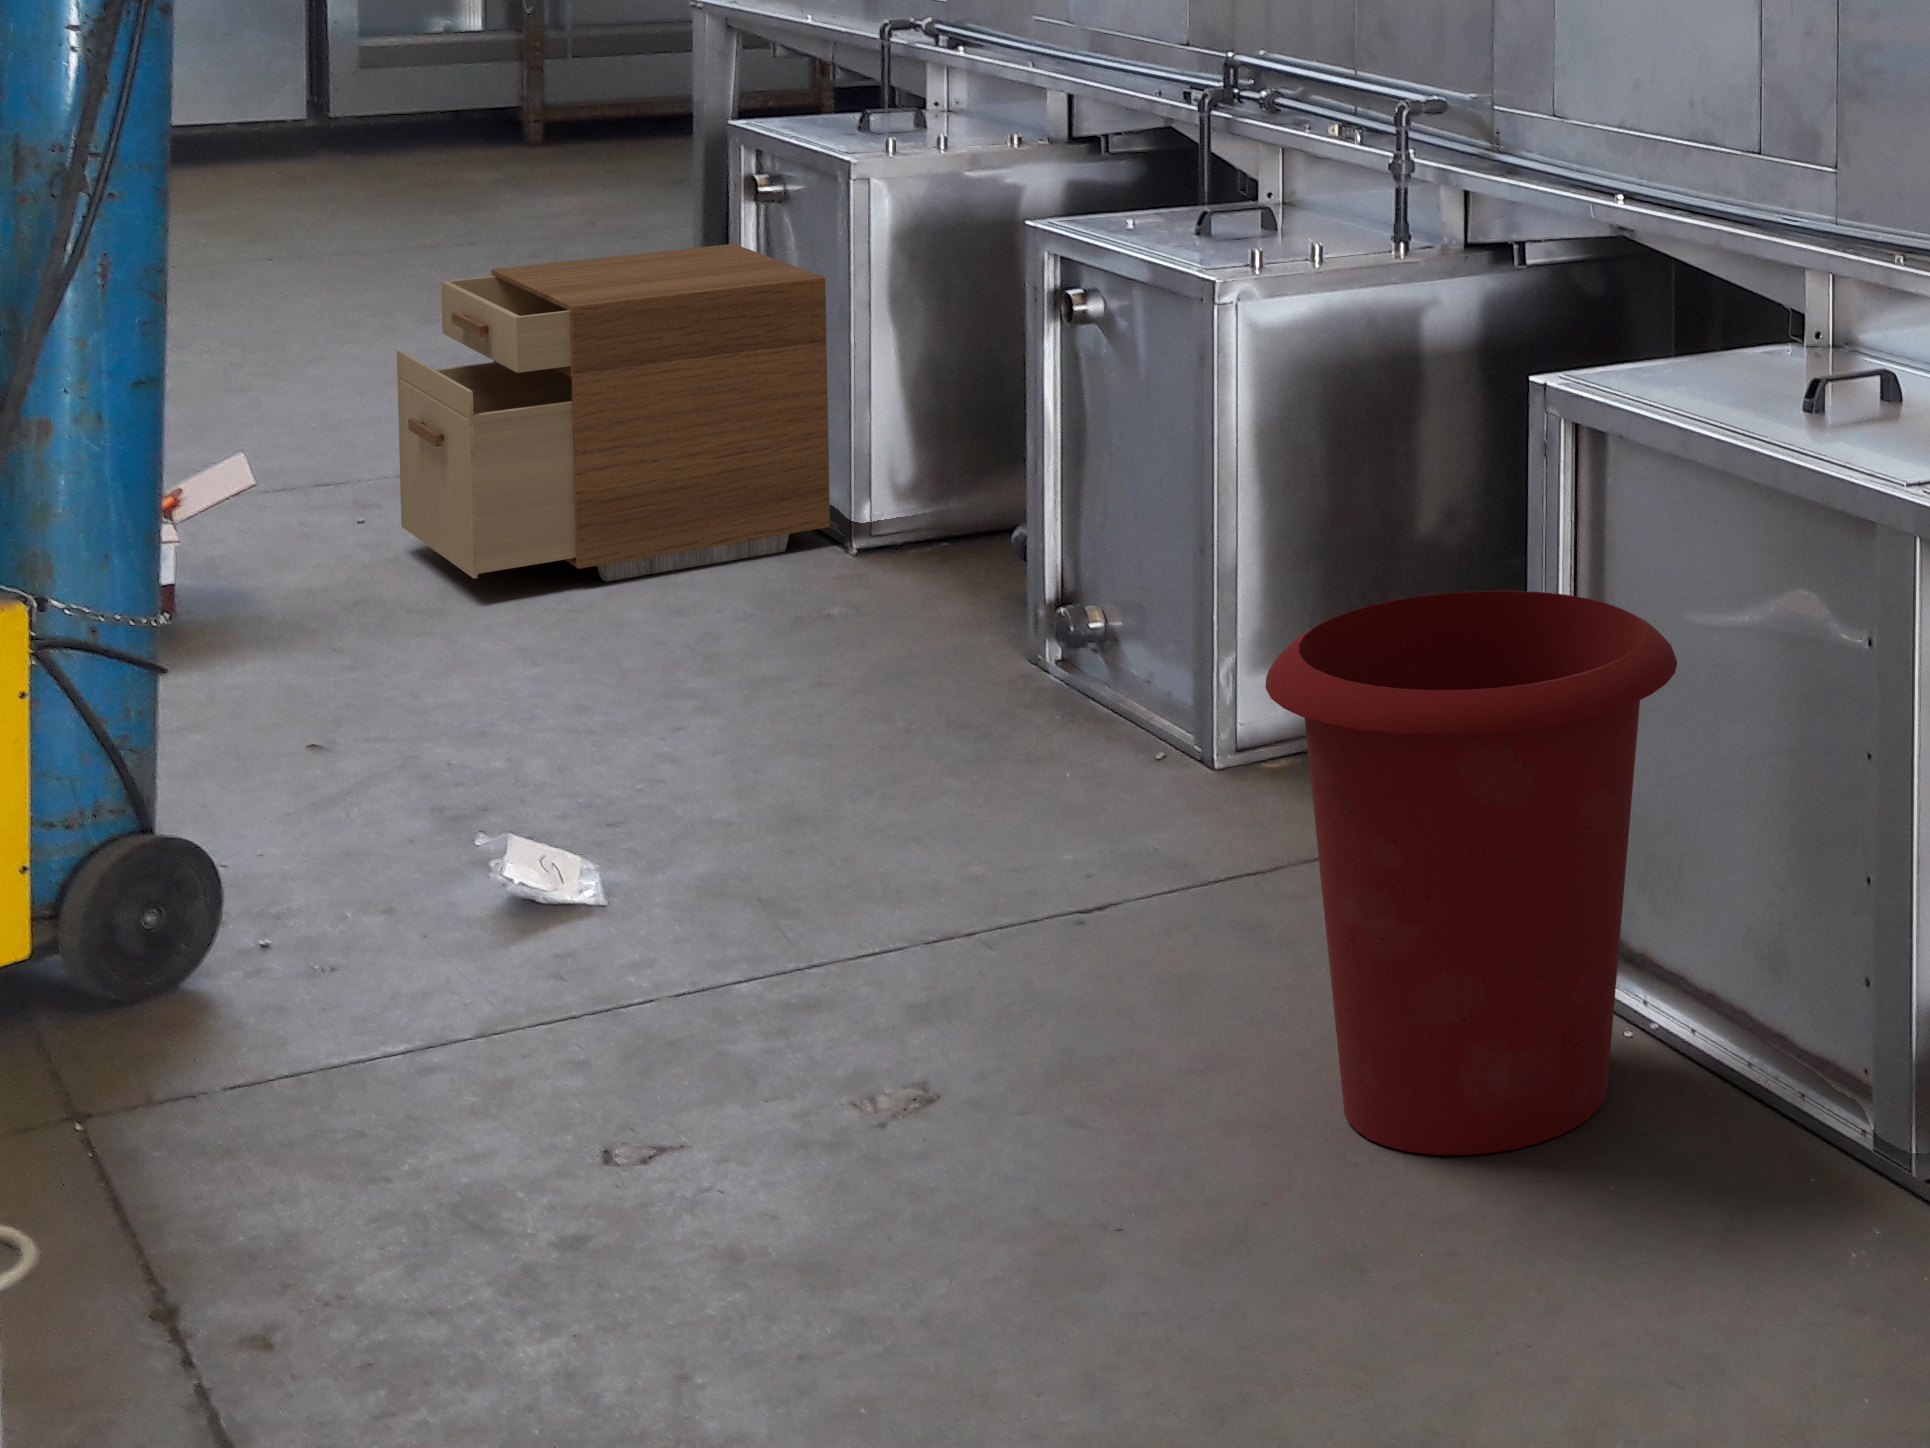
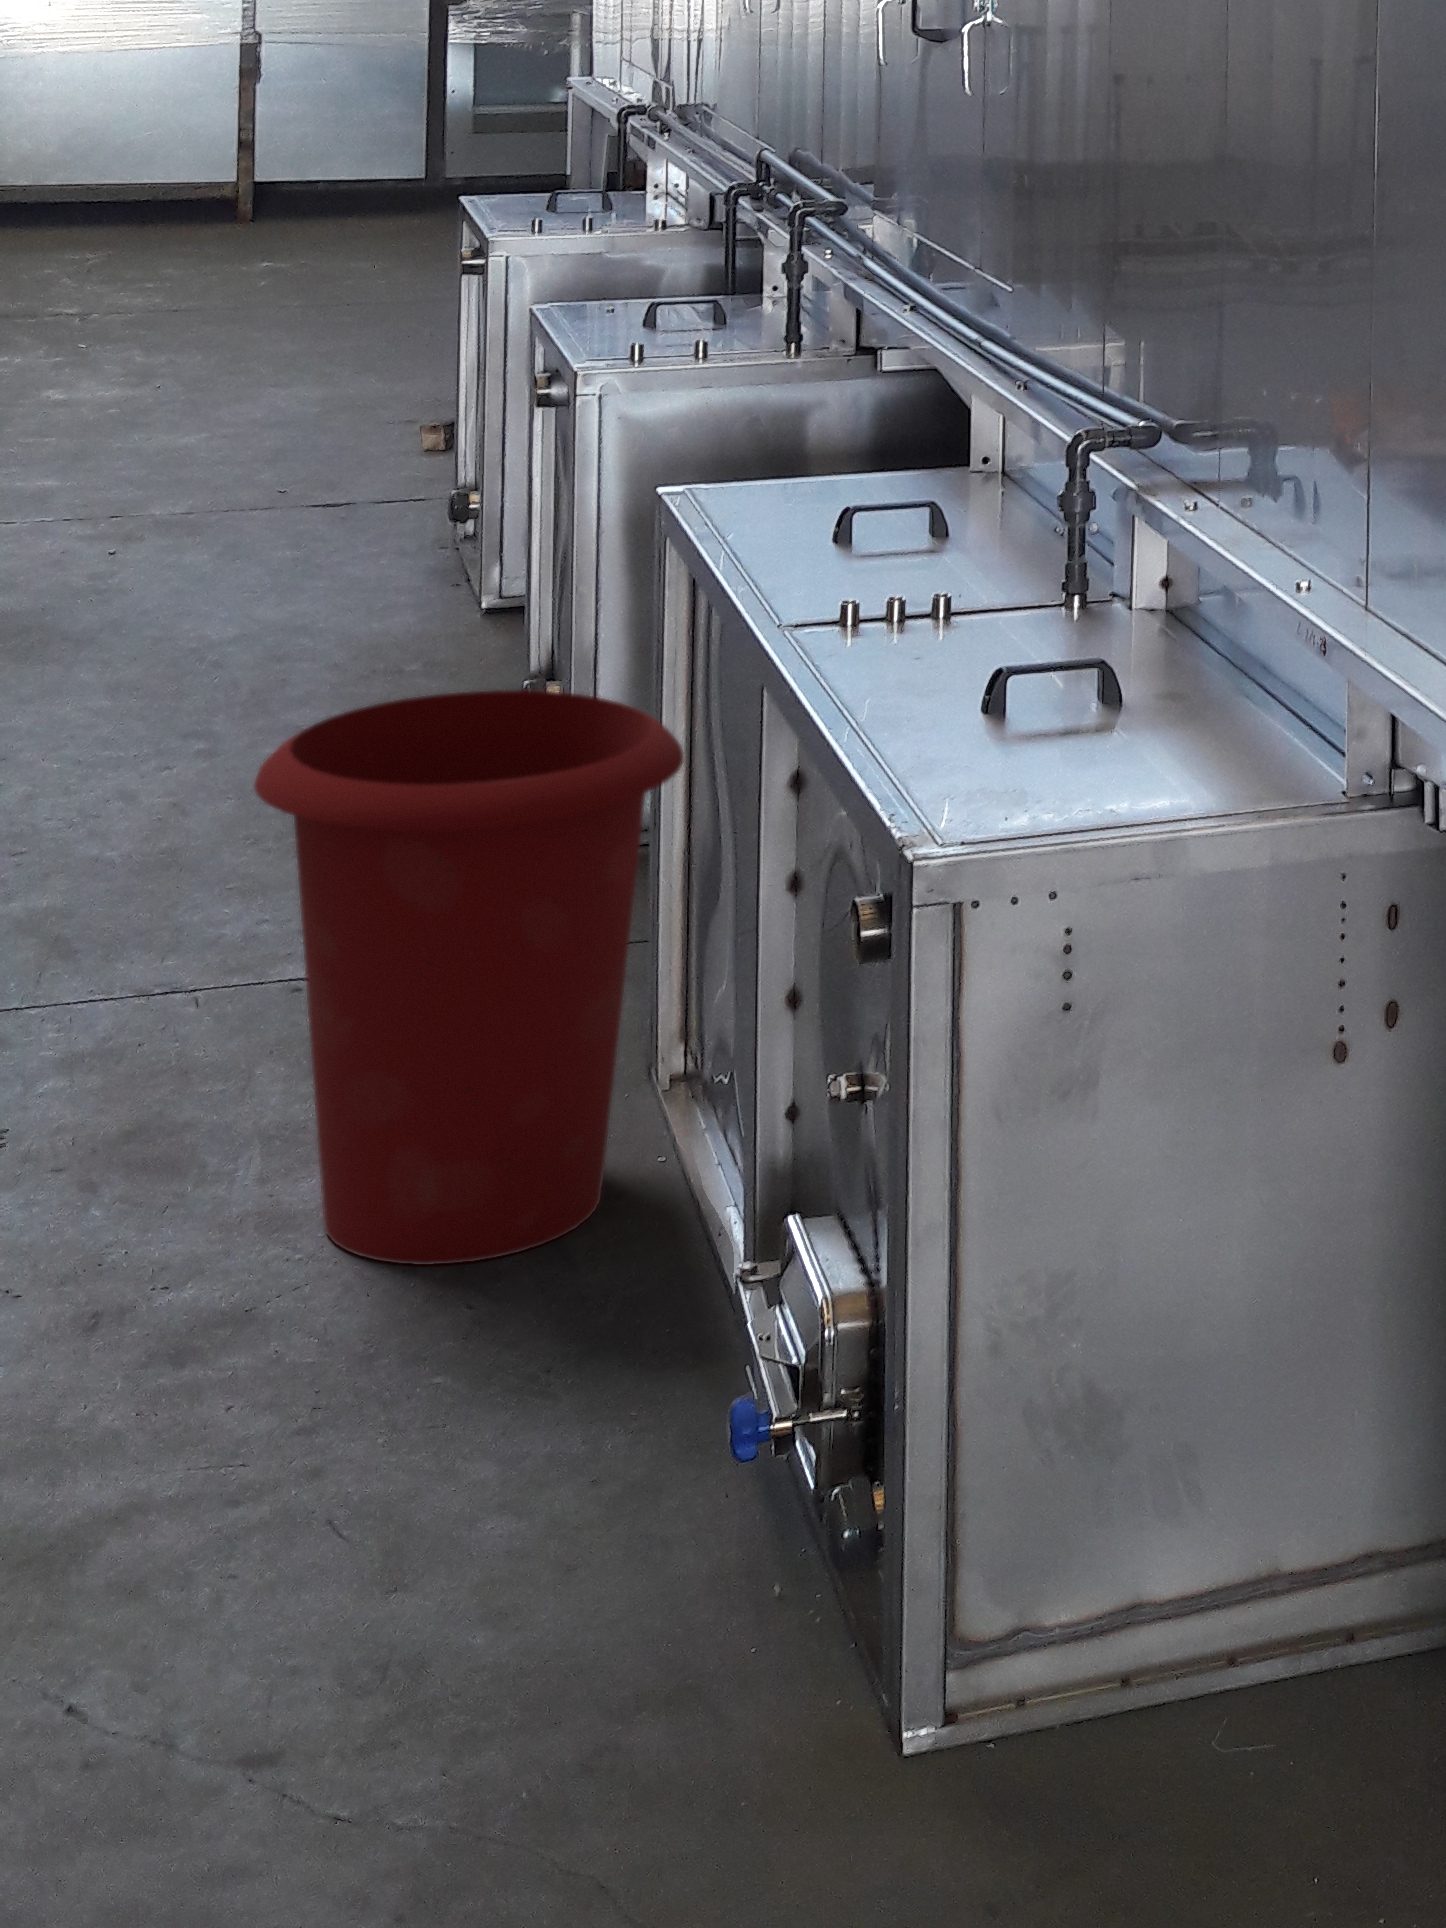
filing cabinet: present [397,244,830,582] -> none [104,317,464,626]

